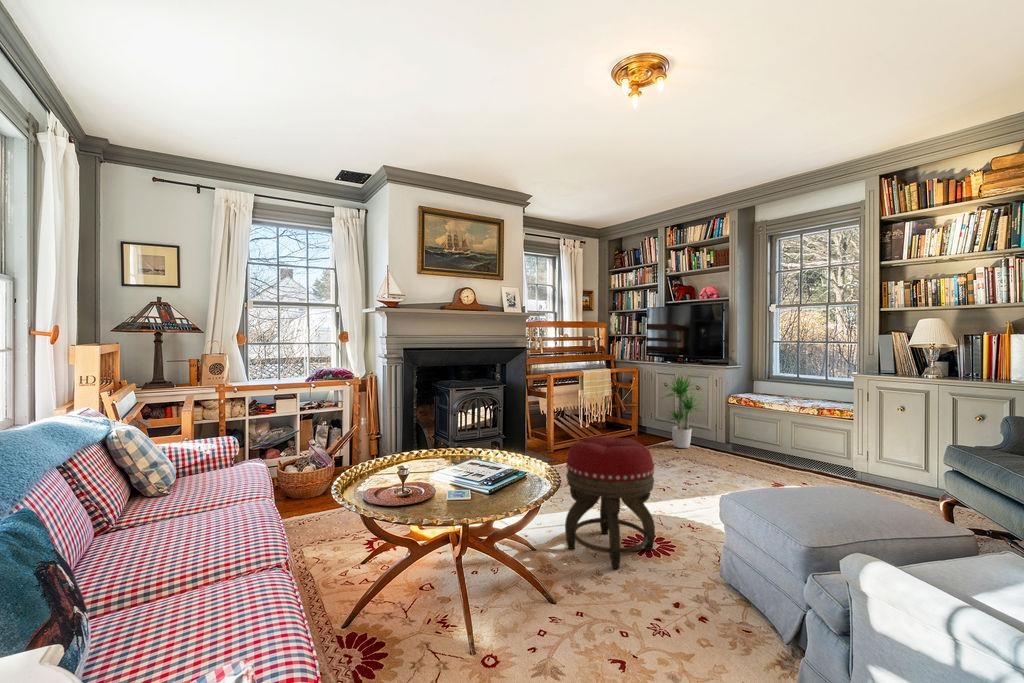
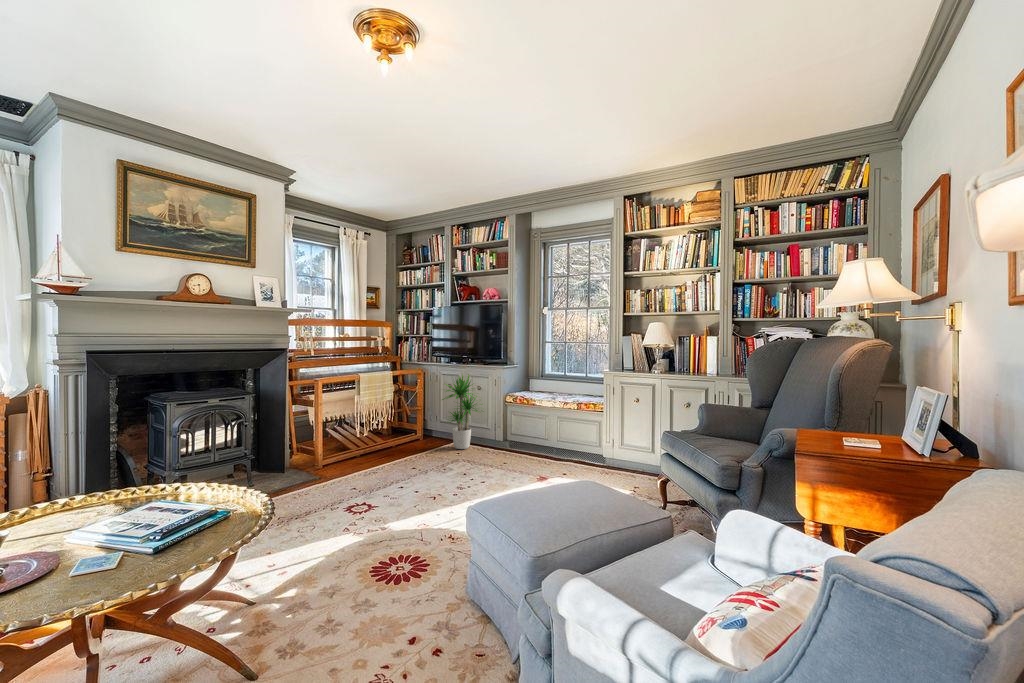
footstool: present [565,437,655,569] -> none [295,453,404,612]

